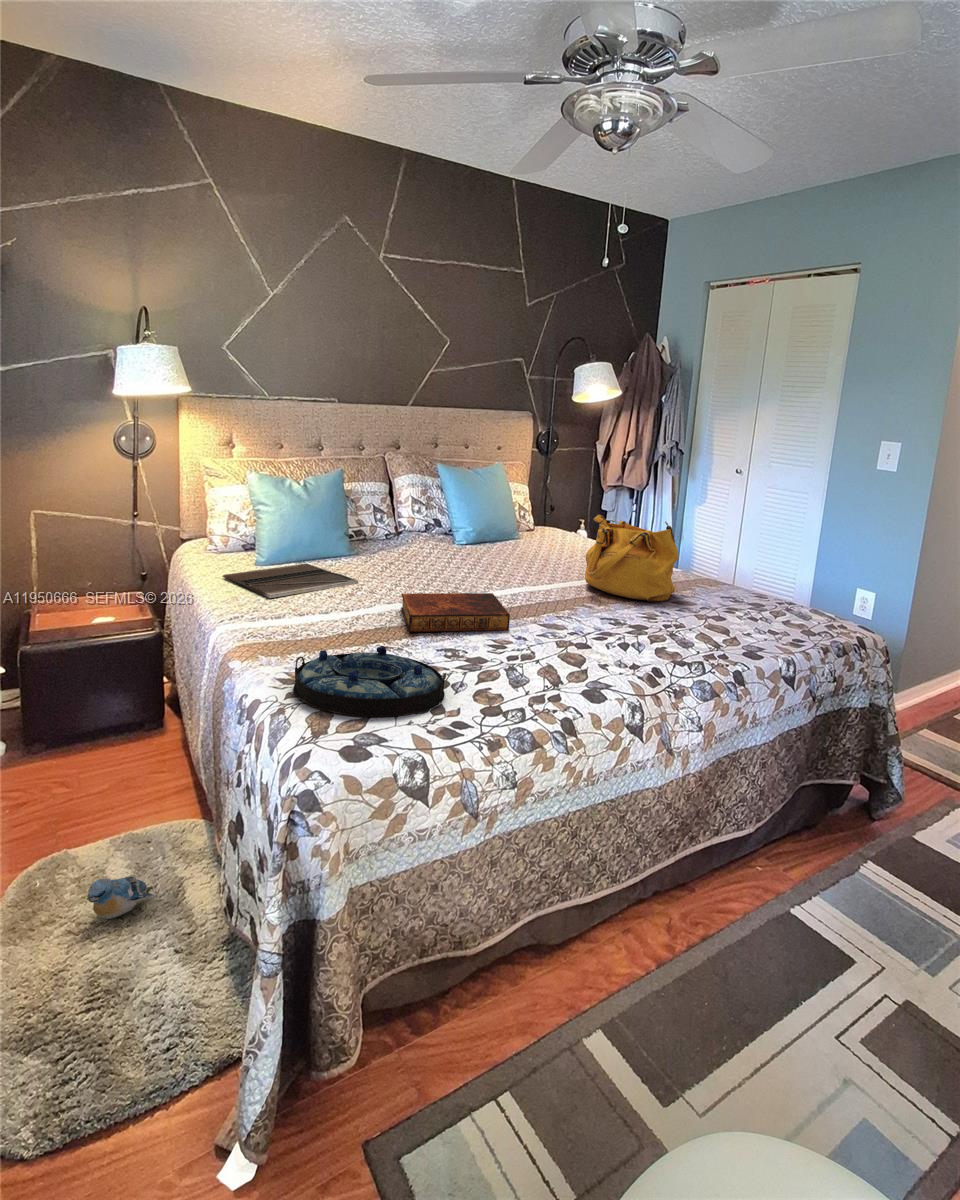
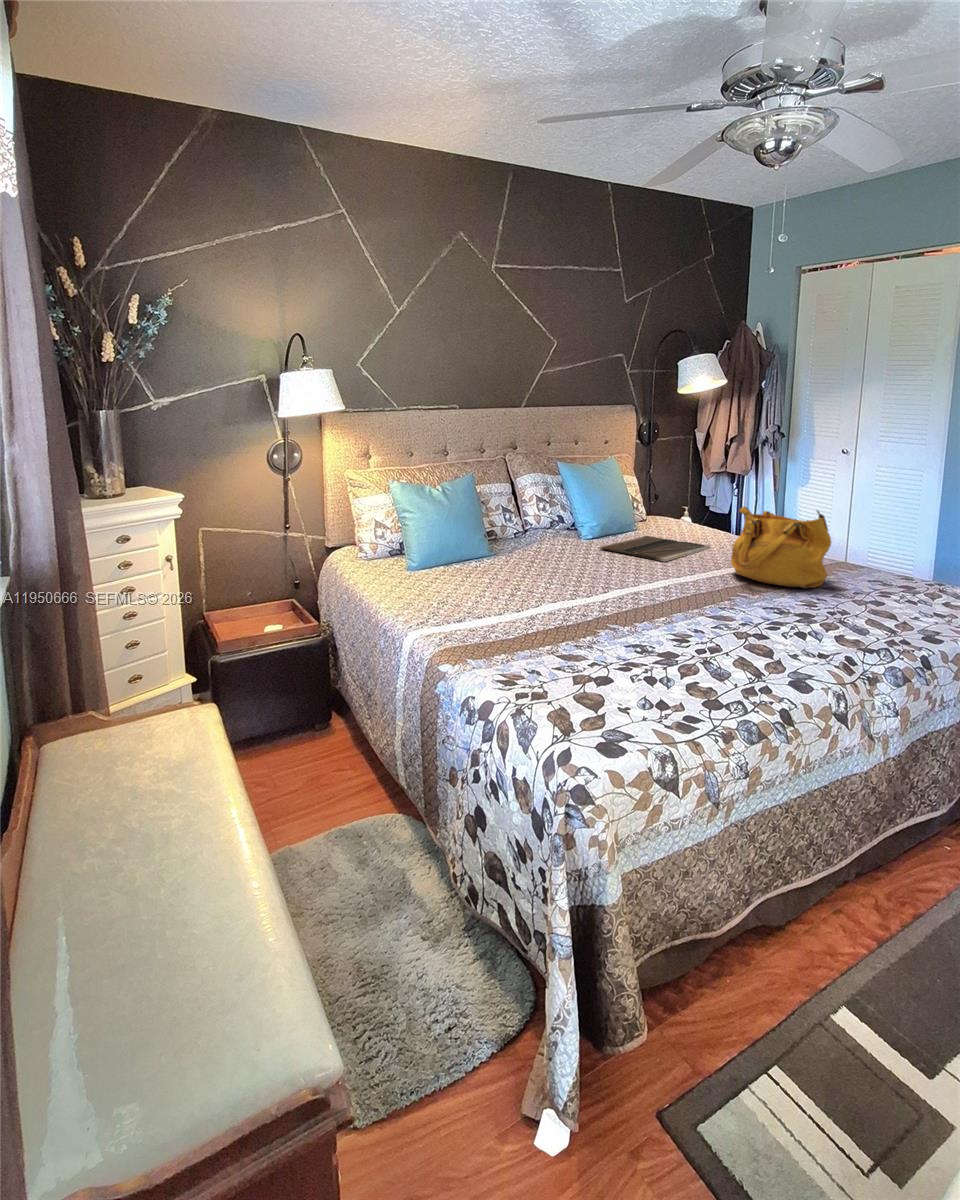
laptop: present [222,564,358,598] -> present [600,536,710,562]
book: present [401,593,510,632] -> none [573,588,688,630]
serving tray: present [293,646,446,717] -> none [522,646,671,715]
plush toy: present [87,876,156,919] -> none [327,866,382,907]

